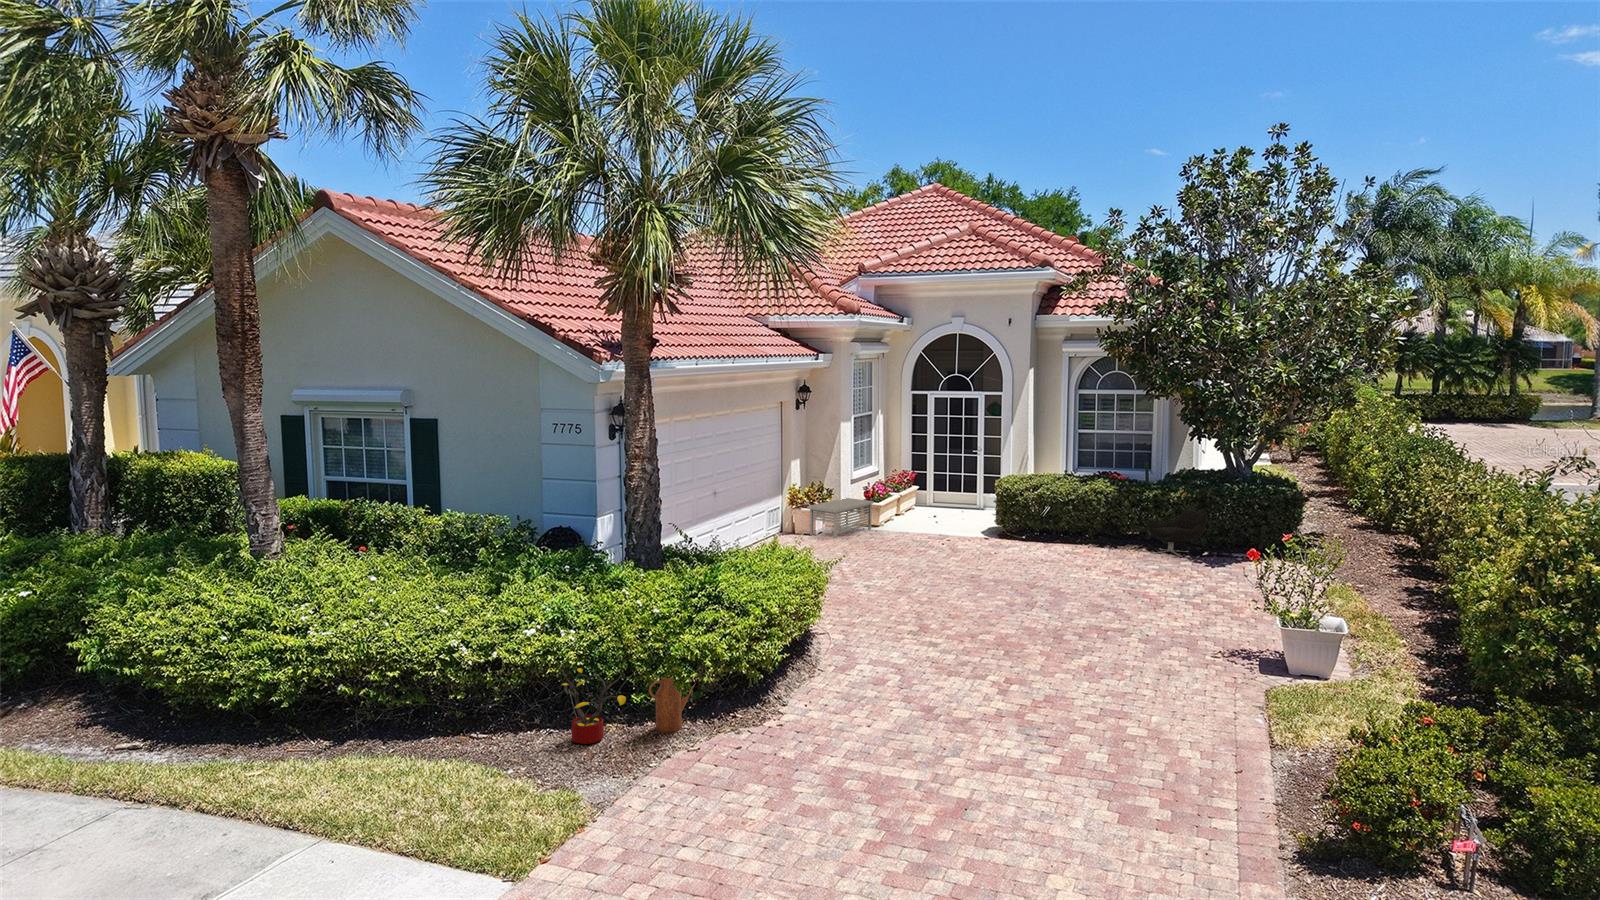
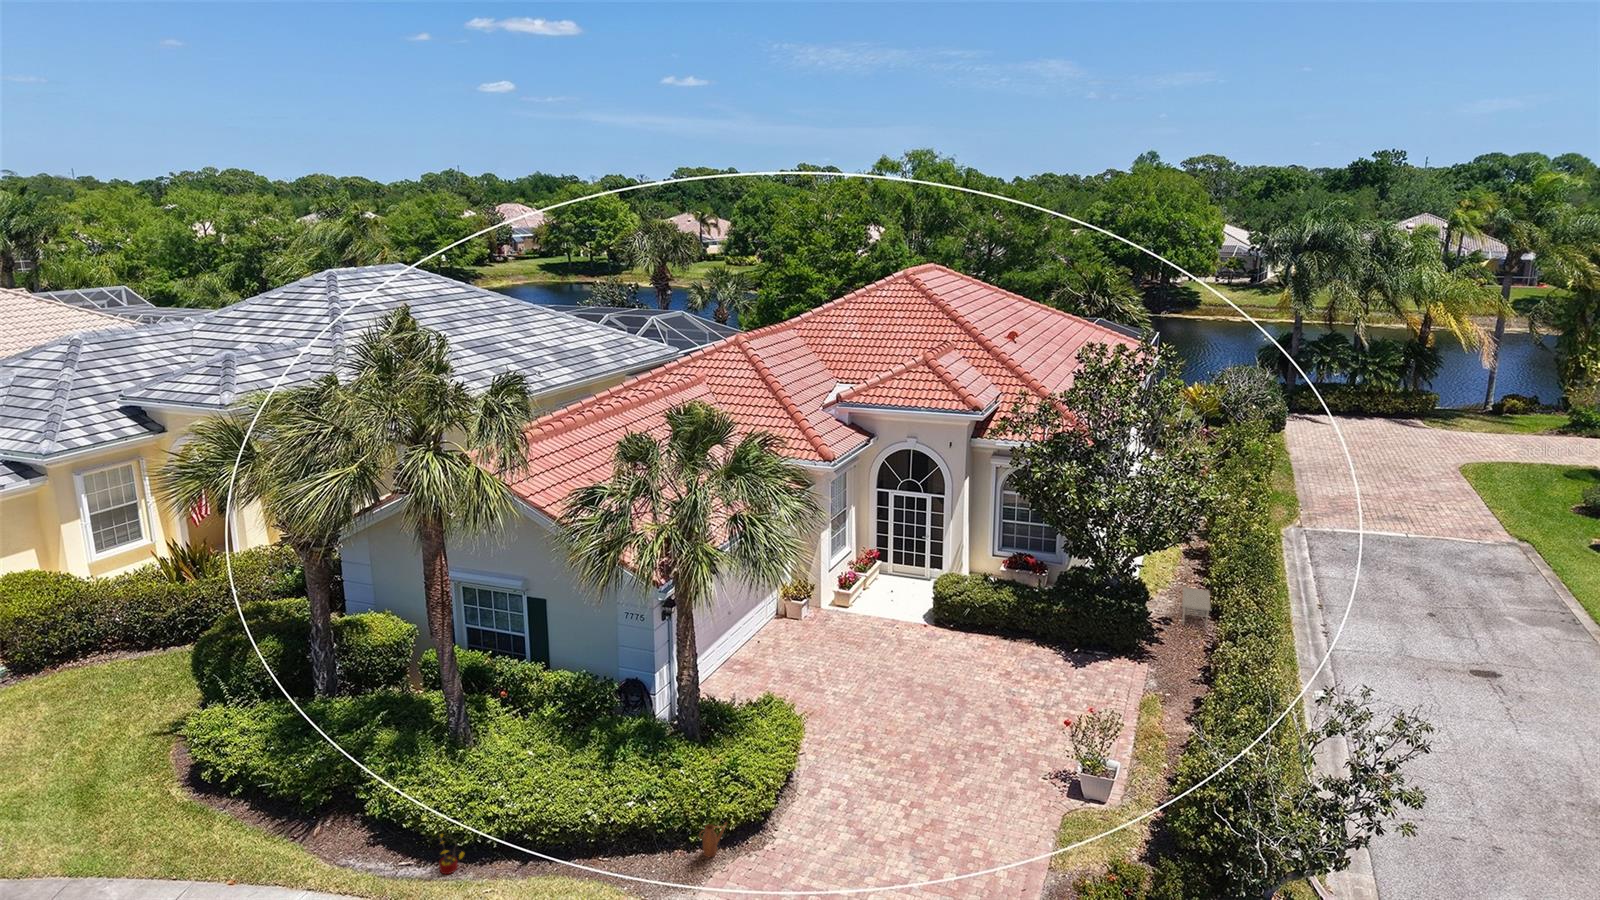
storage bench: present [807,498,873,539] -> present [1182,587,1211,627]
lounge chair: present [1147,509,1207,557] -> none [1038,618,1079,657]
decorative plant: present [562,668,626,744] -> present [439,834,464,874]

